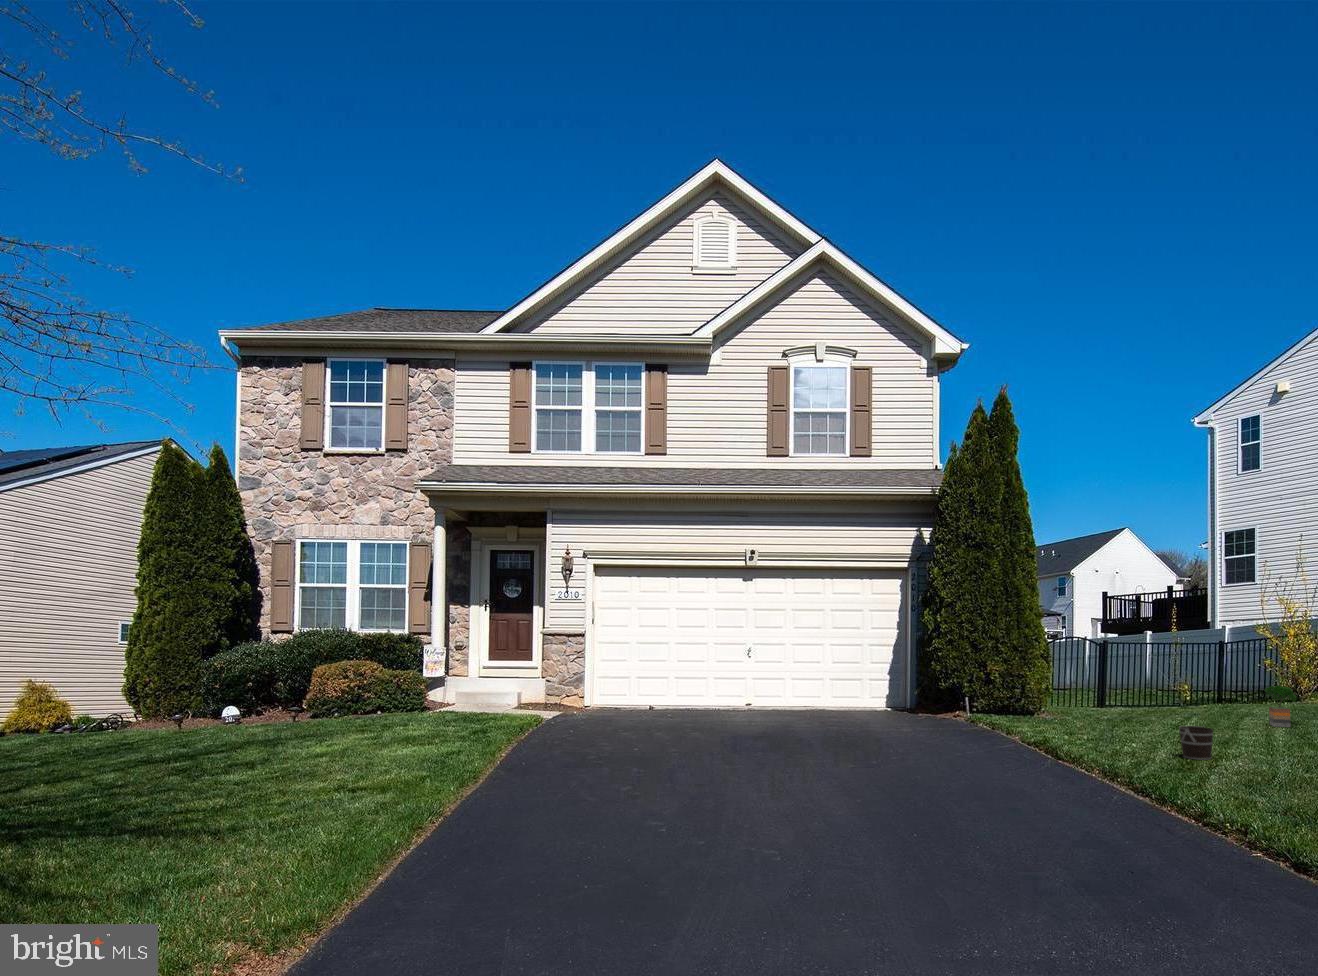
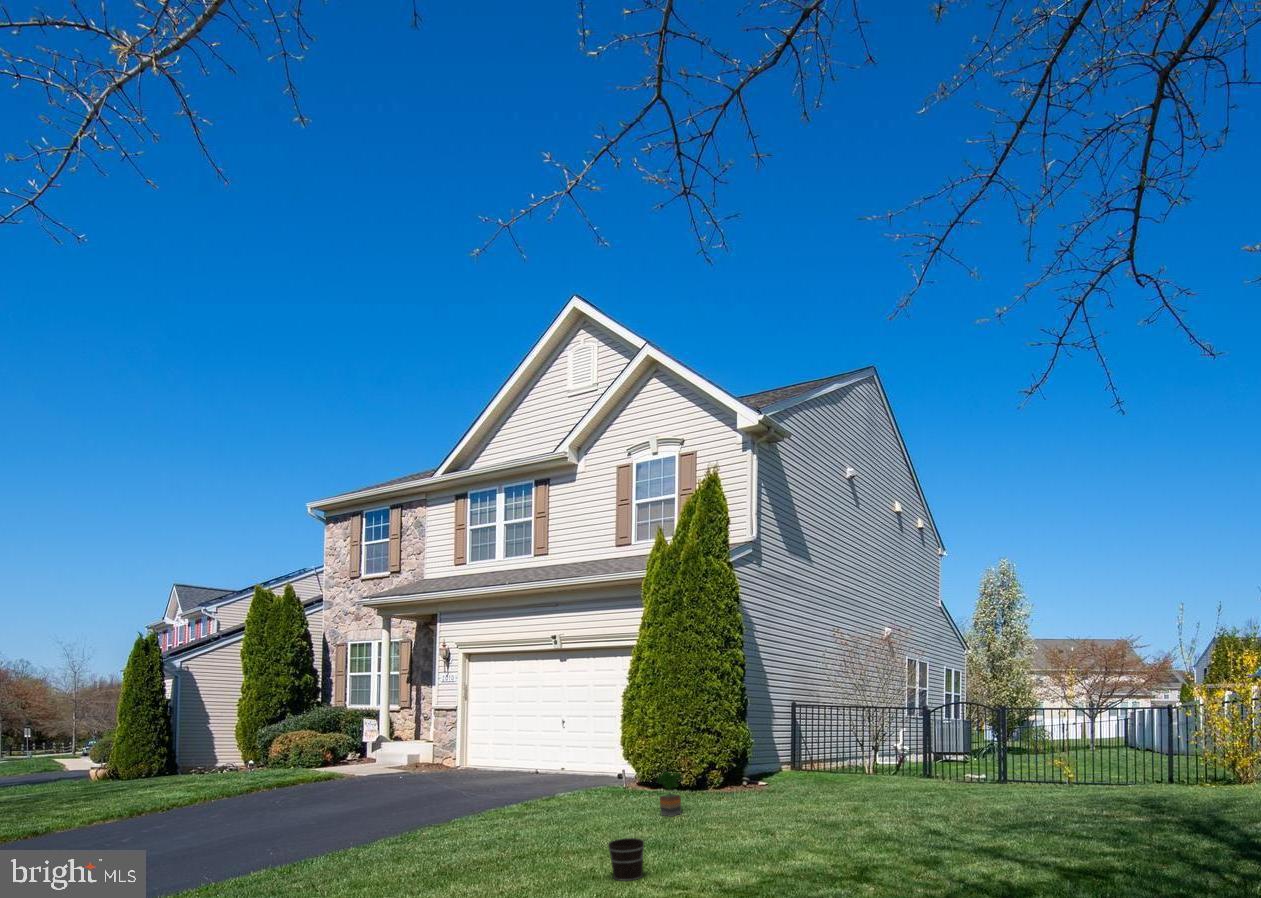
potted tree: present [1265,686,1296,727] -> present [658,772,683,817]

